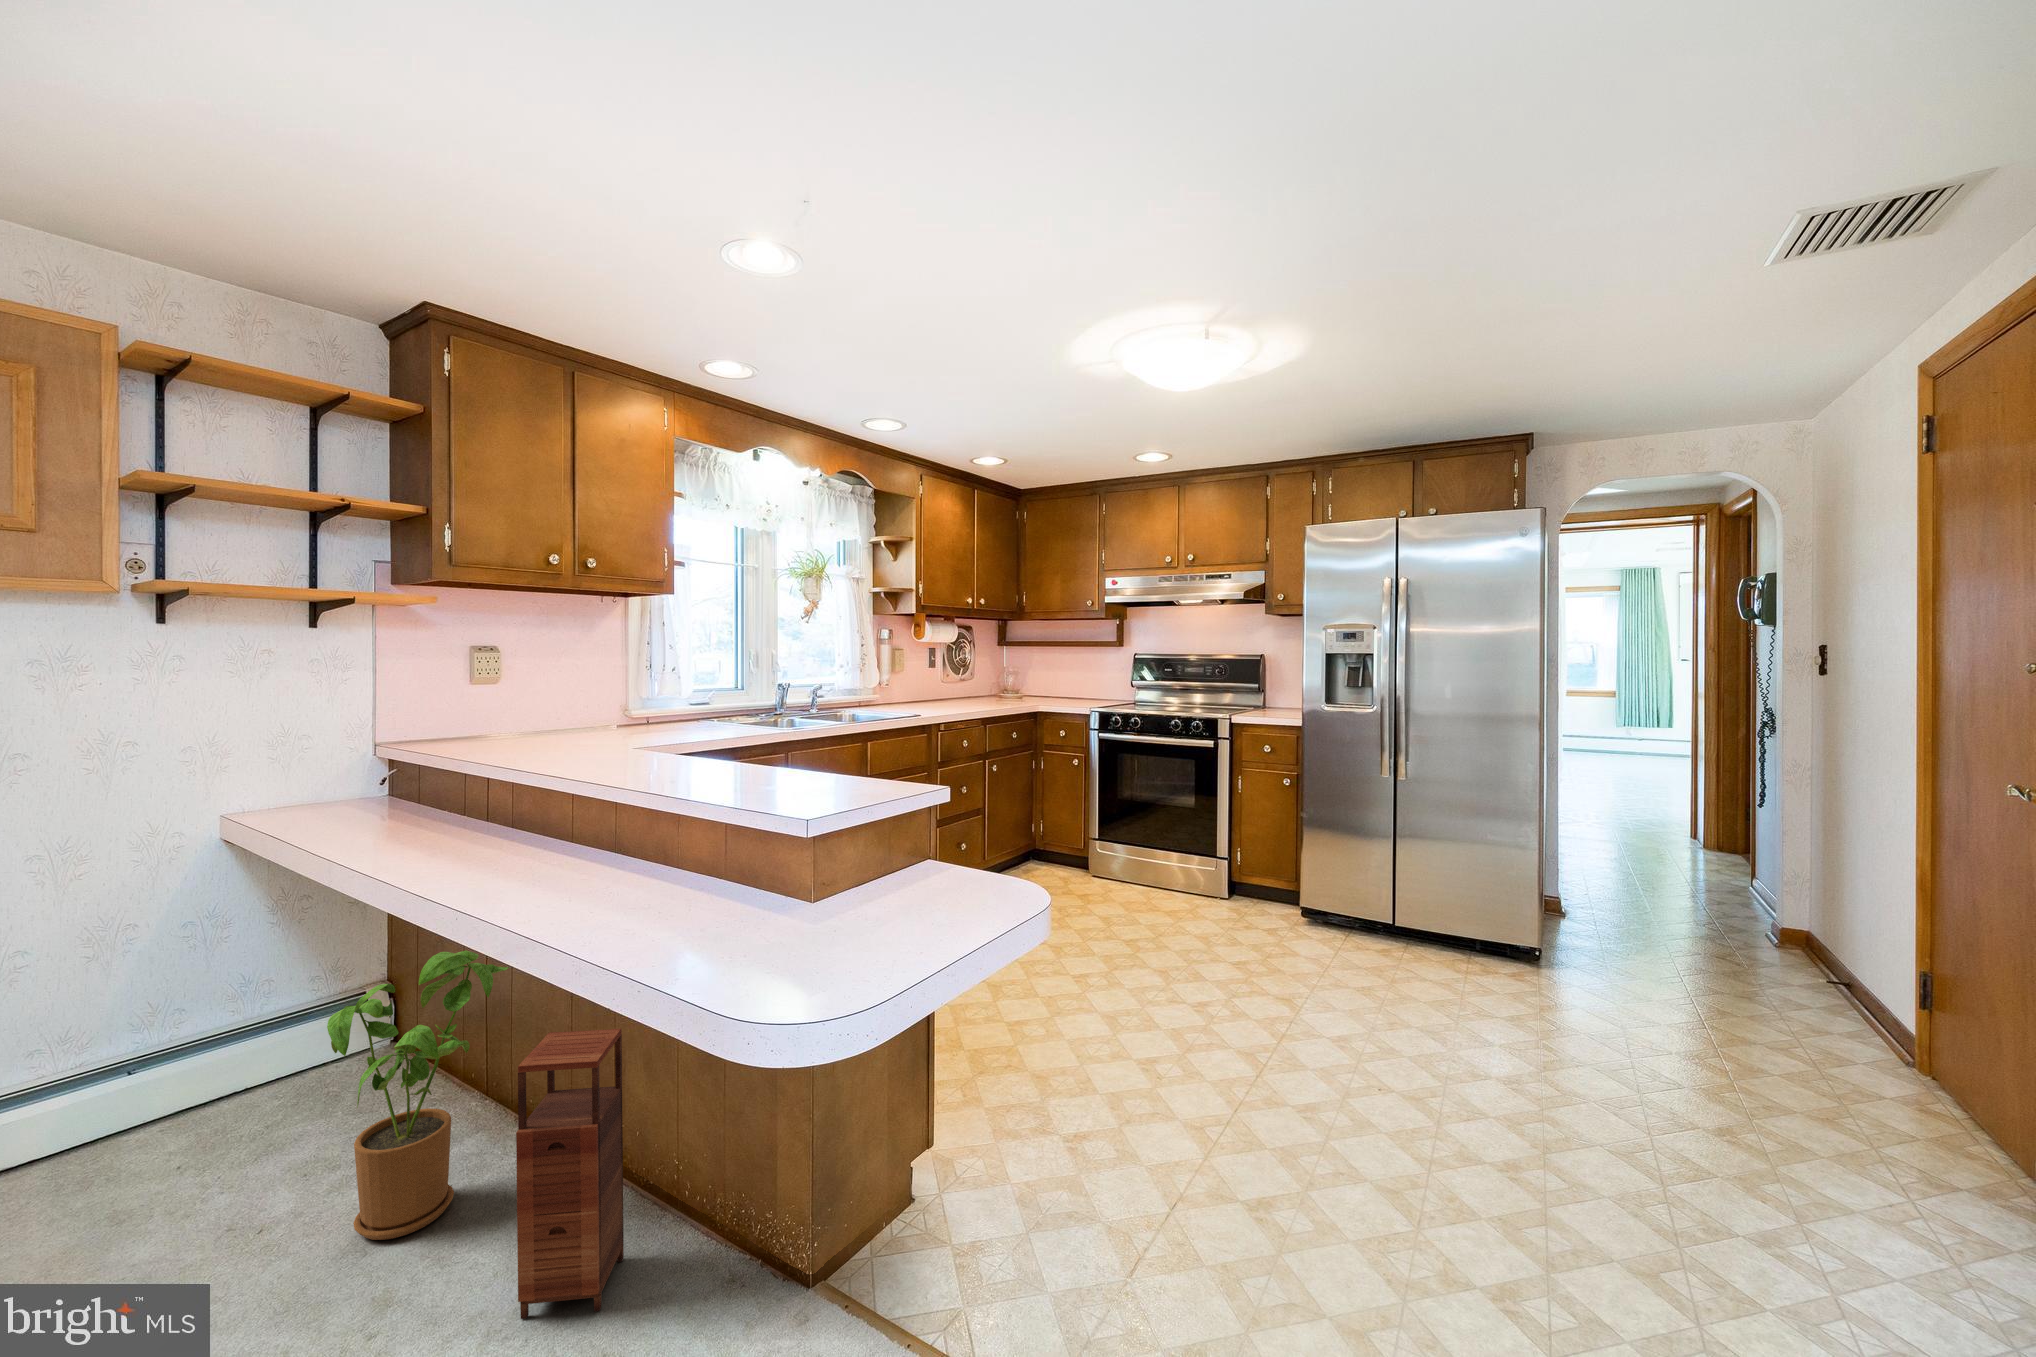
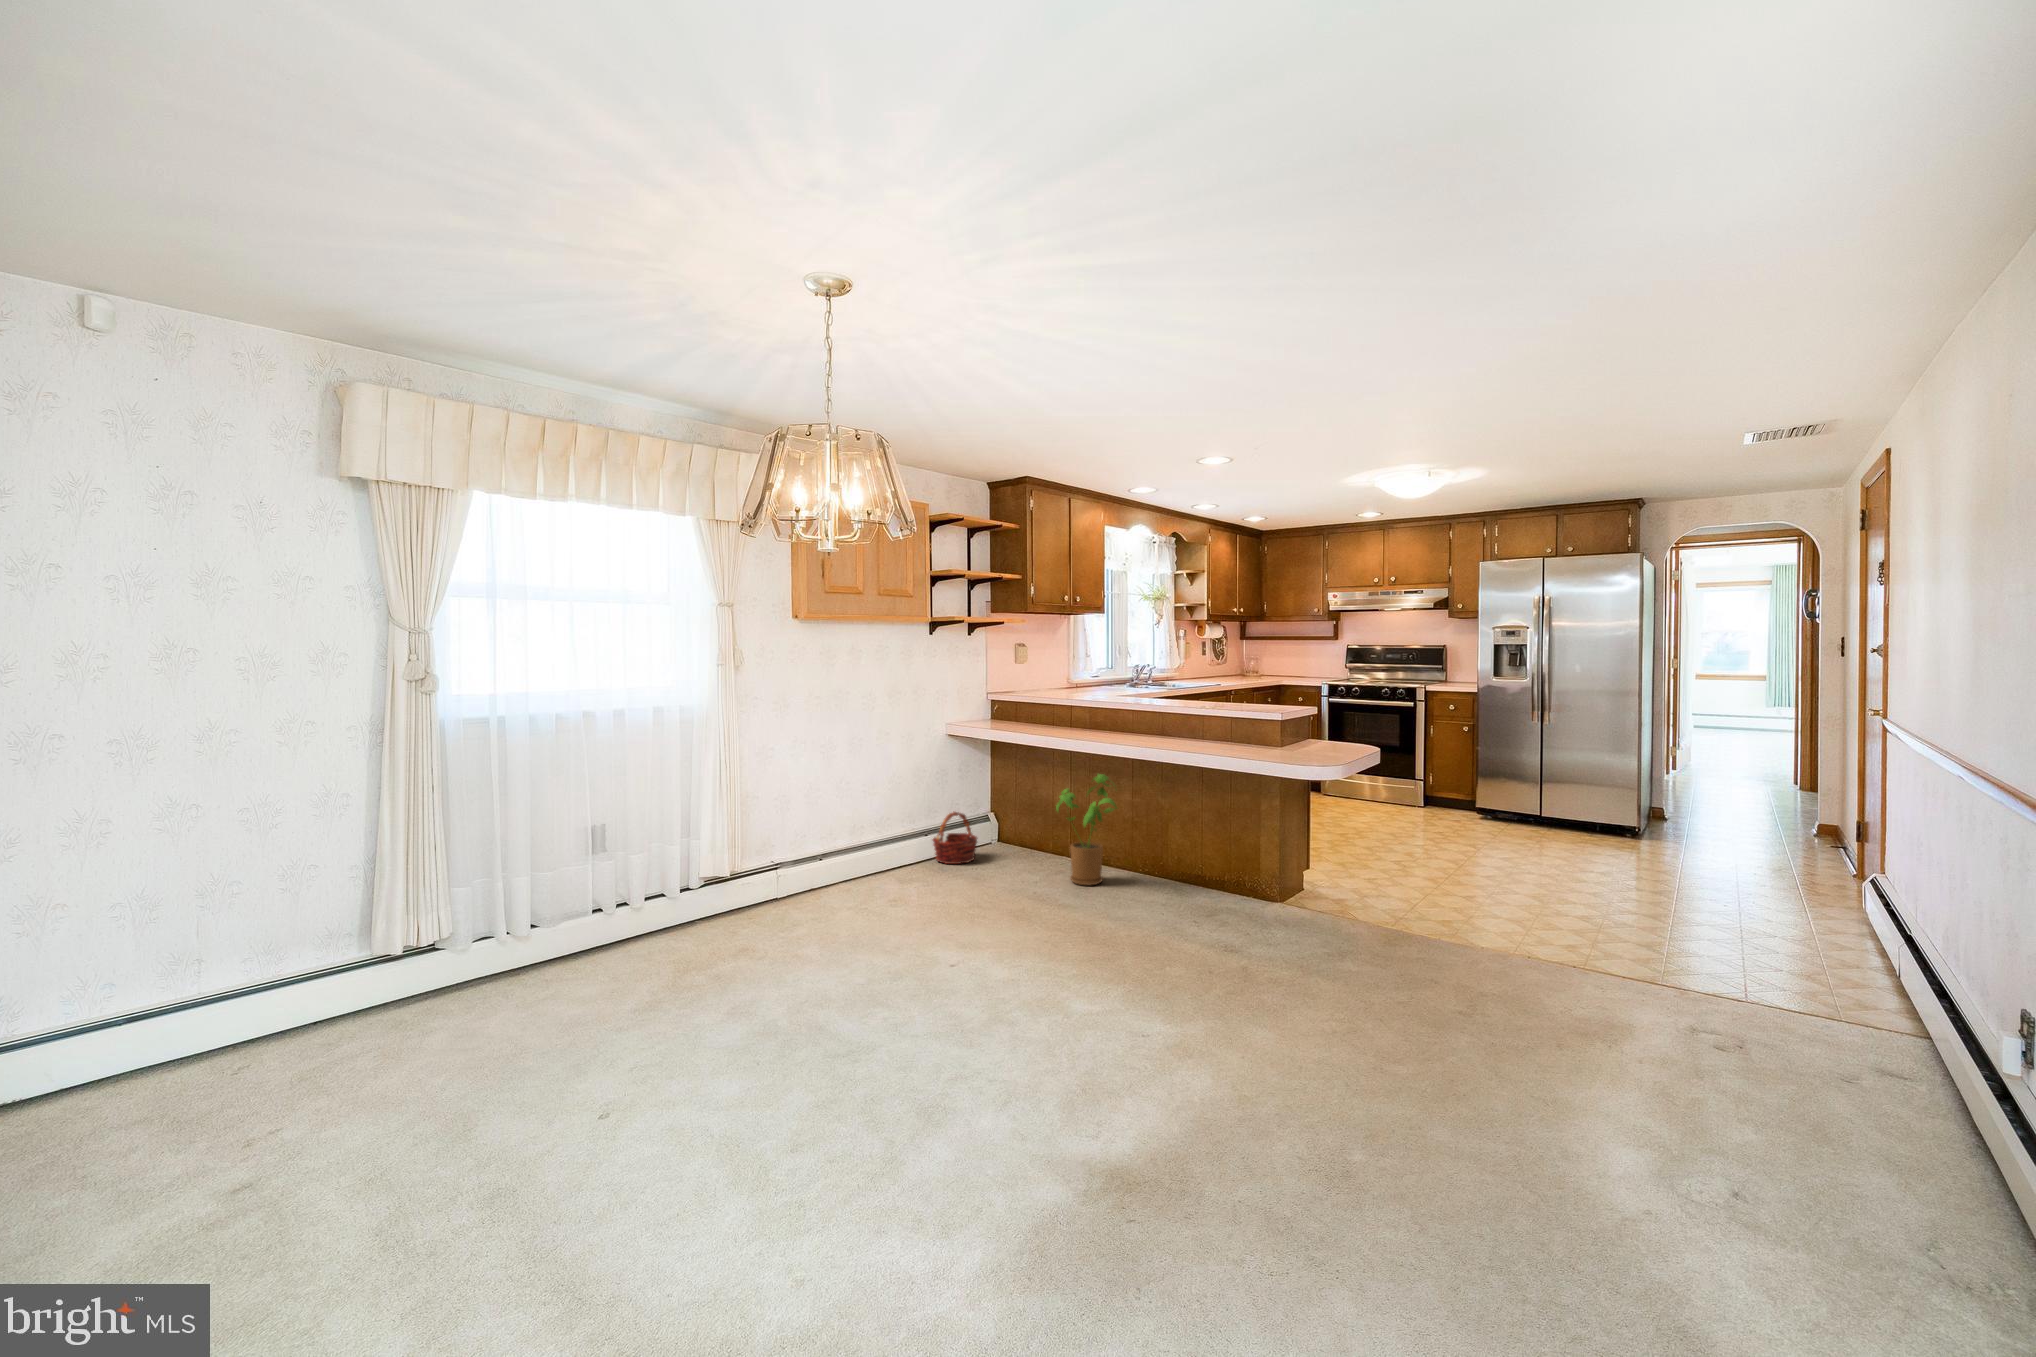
basket: none [131,1013,277,1145] -> present [933,812,977,864]
storage cabinet: present [516,1028,624,1319] -> none [1165,799,1198,900]

